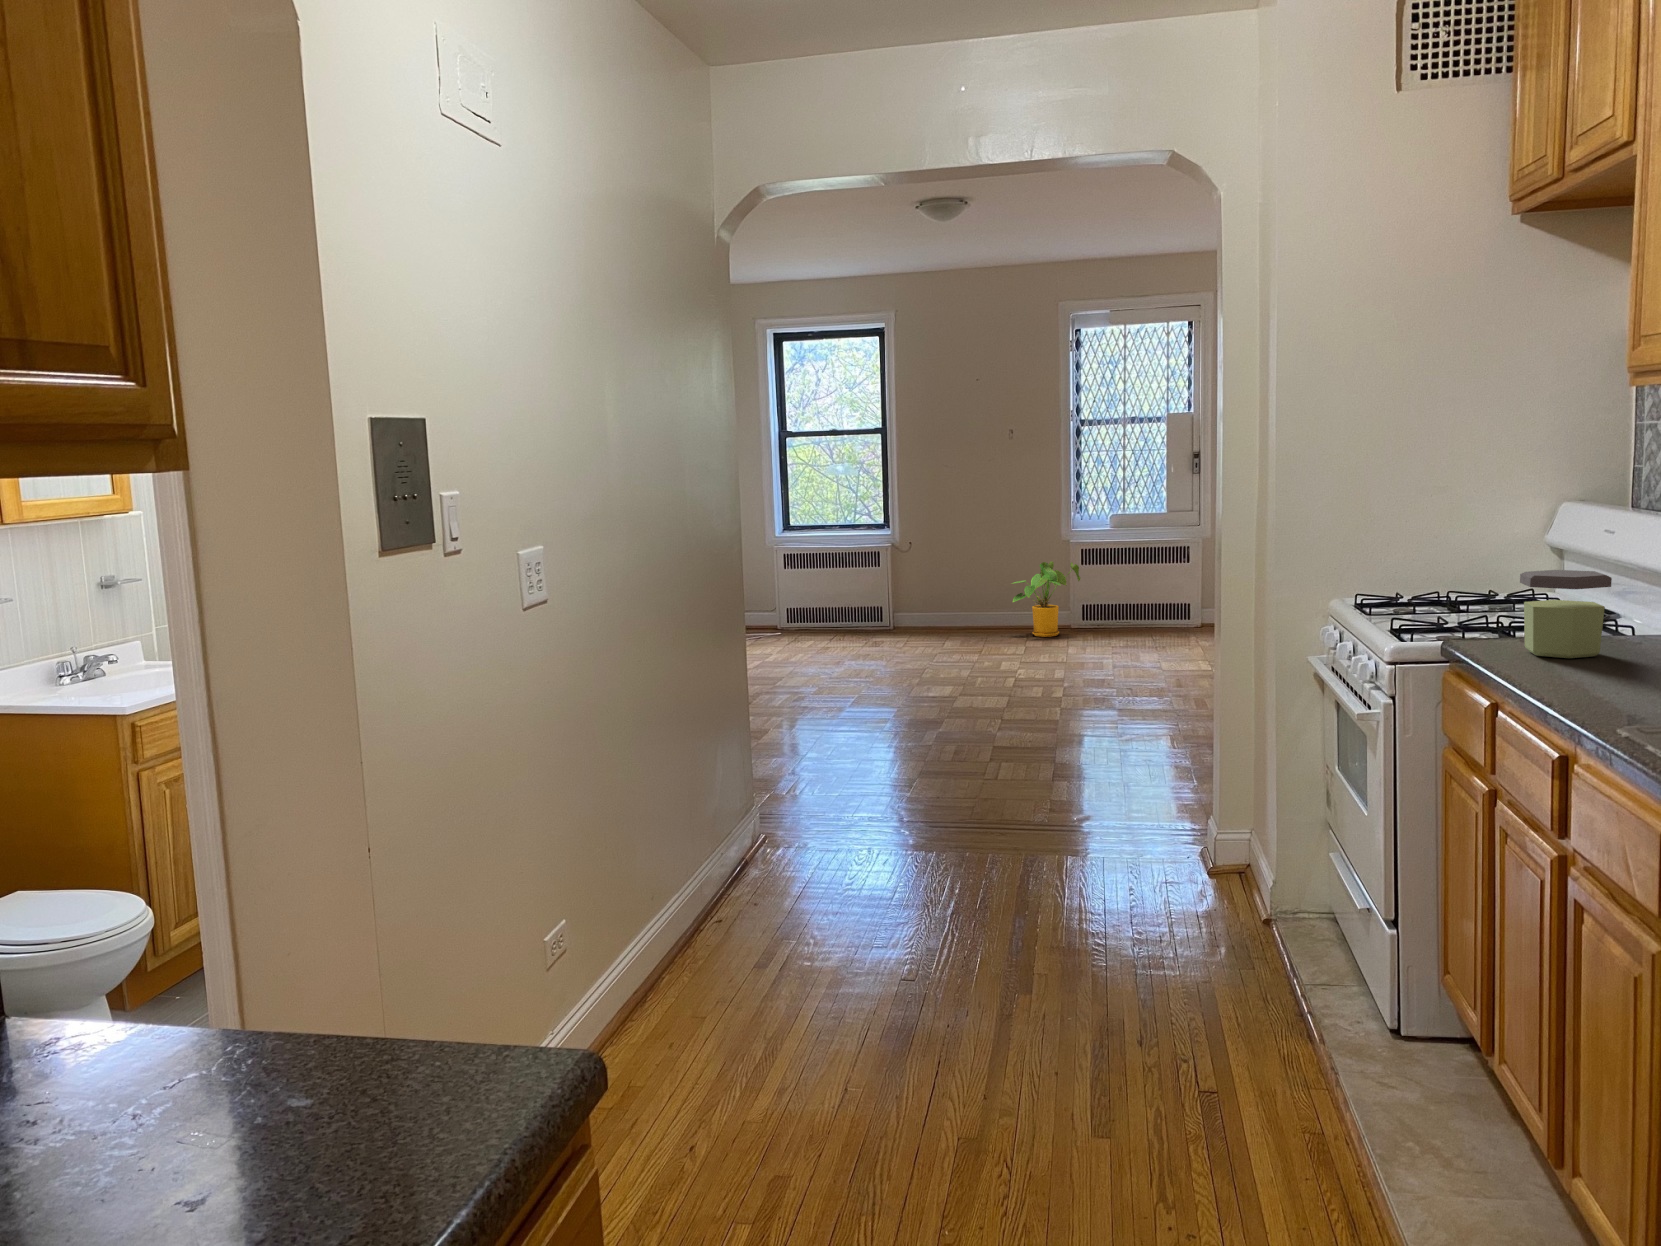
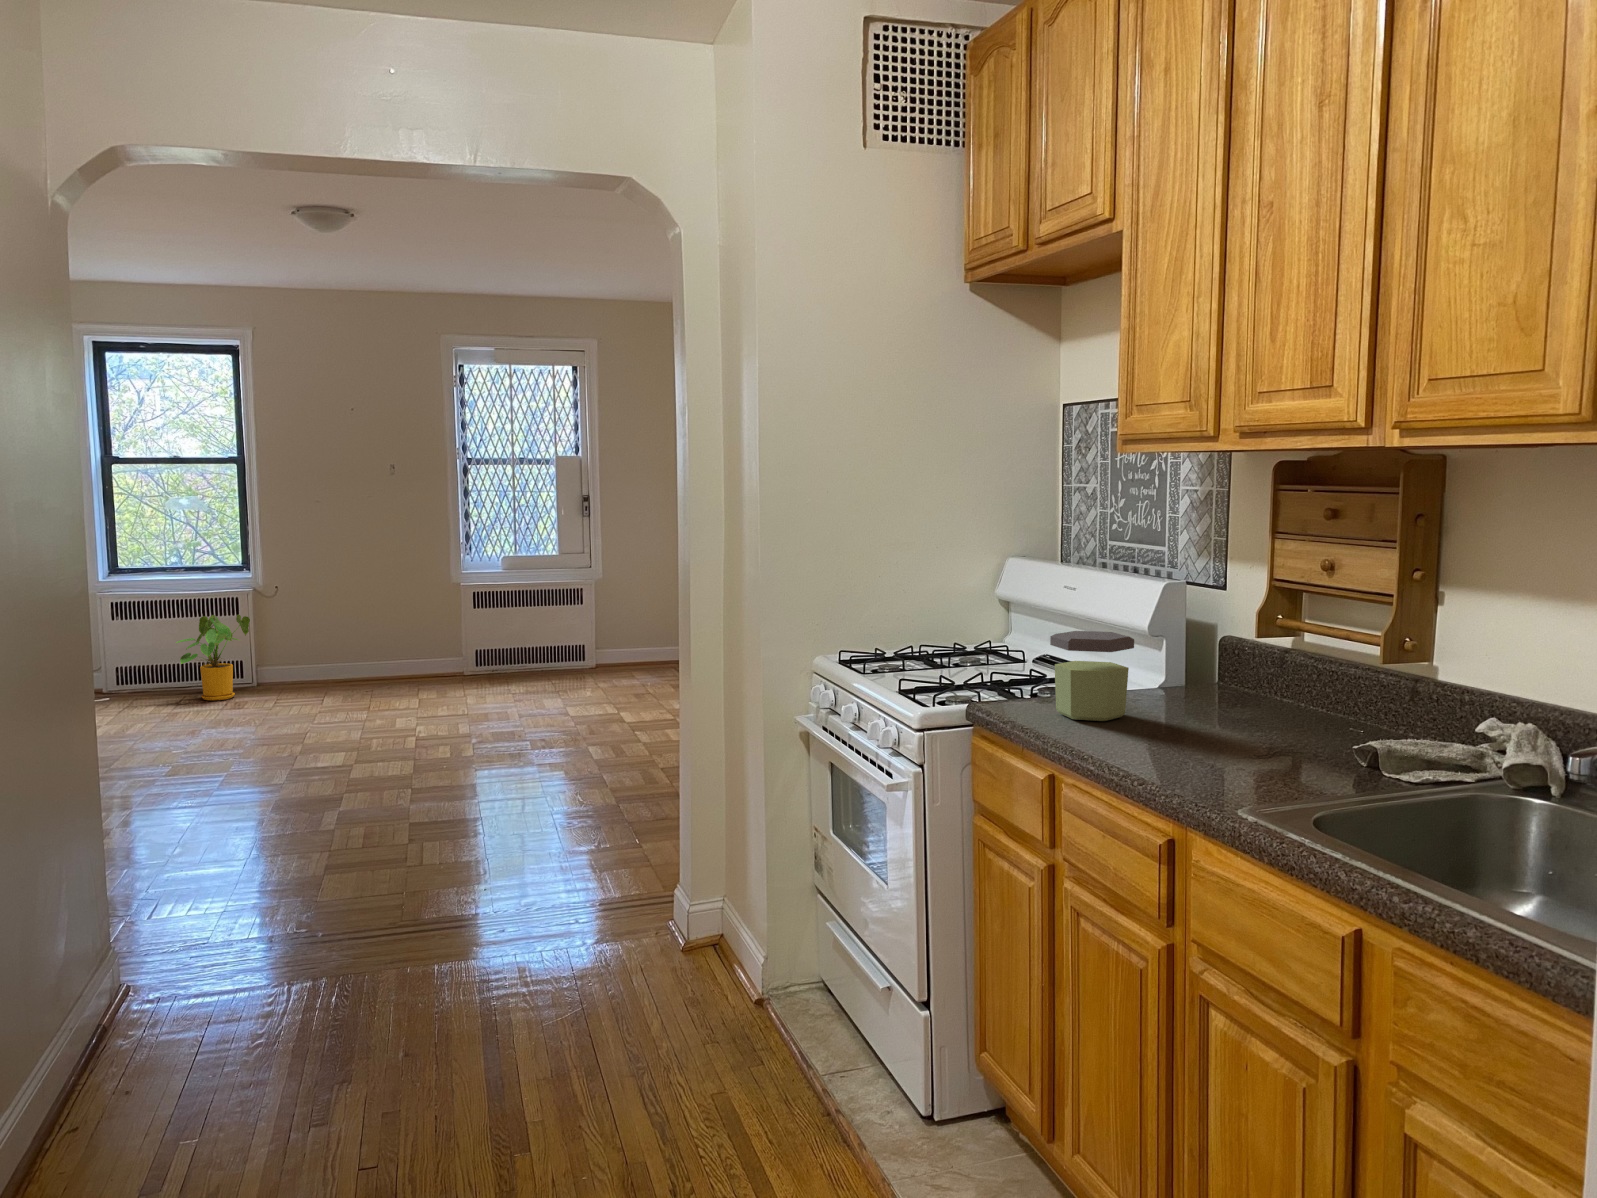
house plant: present [1013,561,1080,637] -> present [176,615,250,701]

